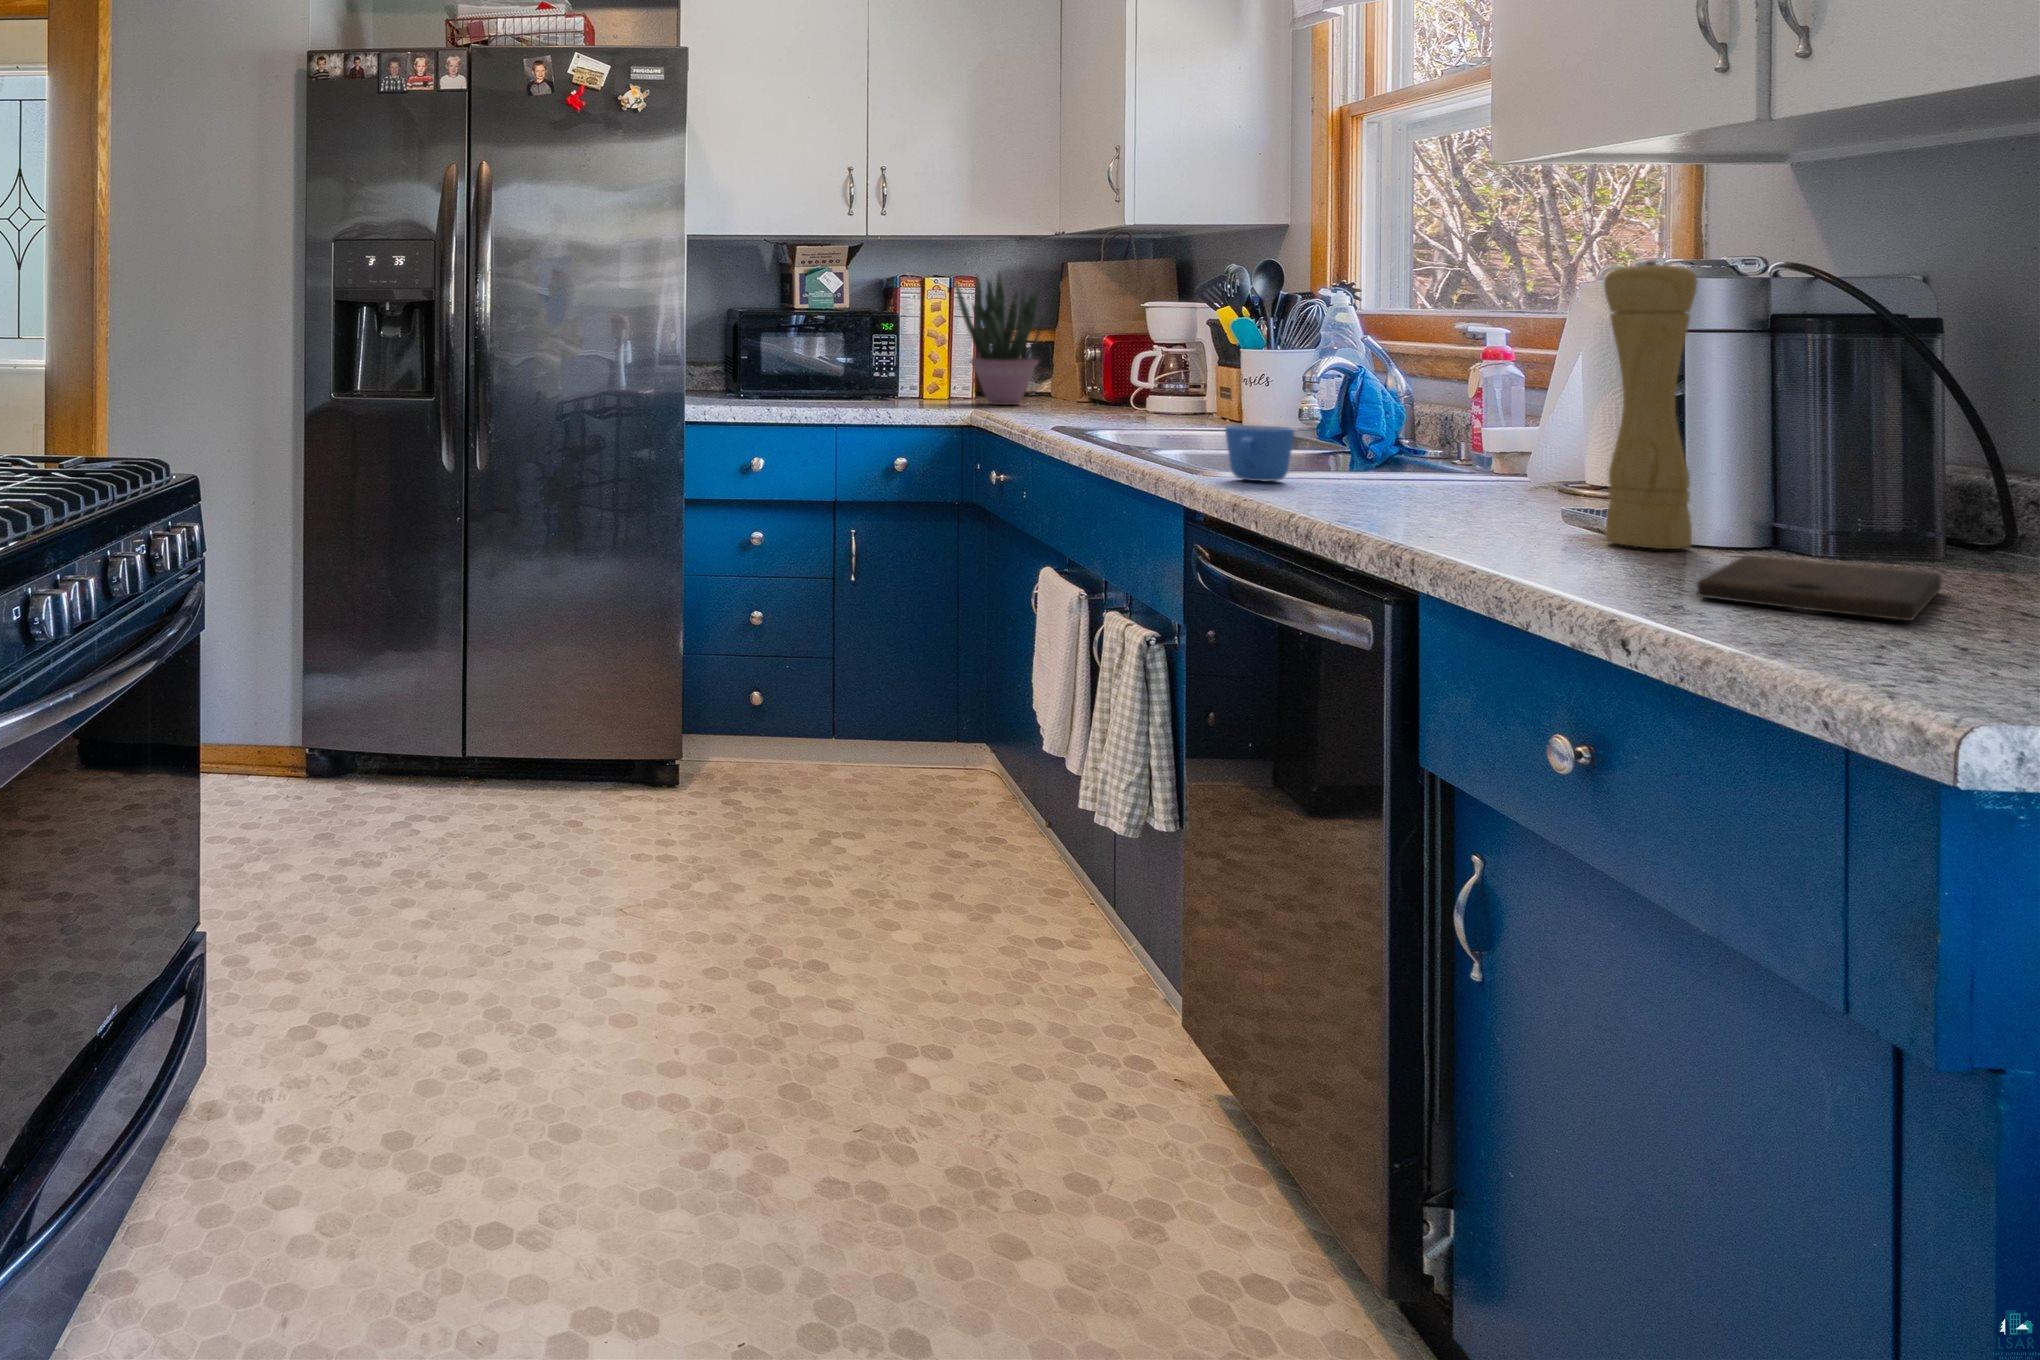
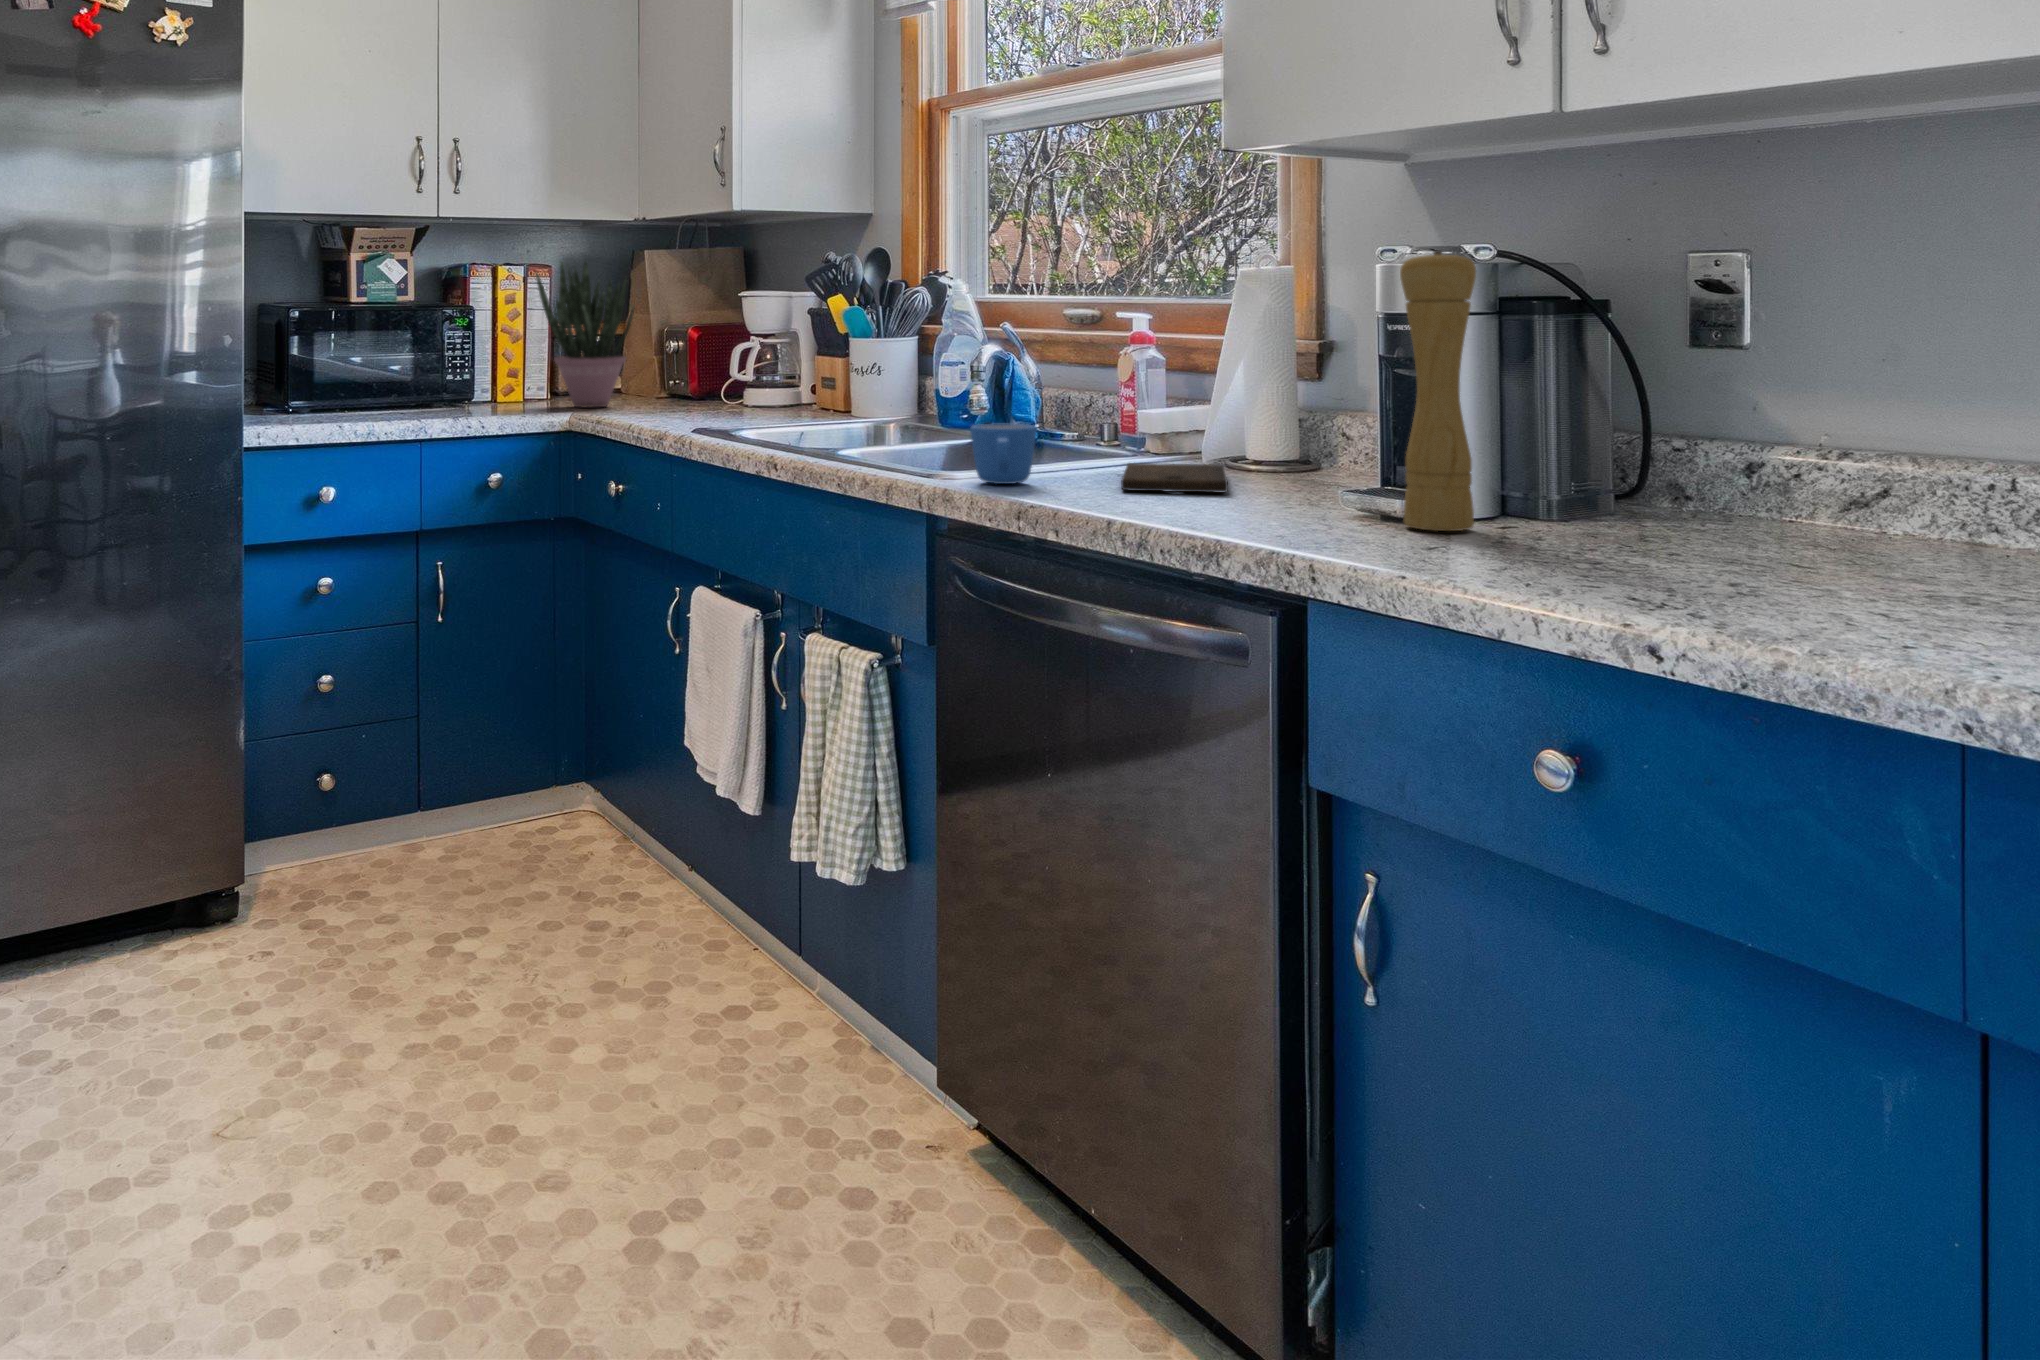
cutting board: present [1697,556,1942,621] -> present [1121,463,1228,493]

